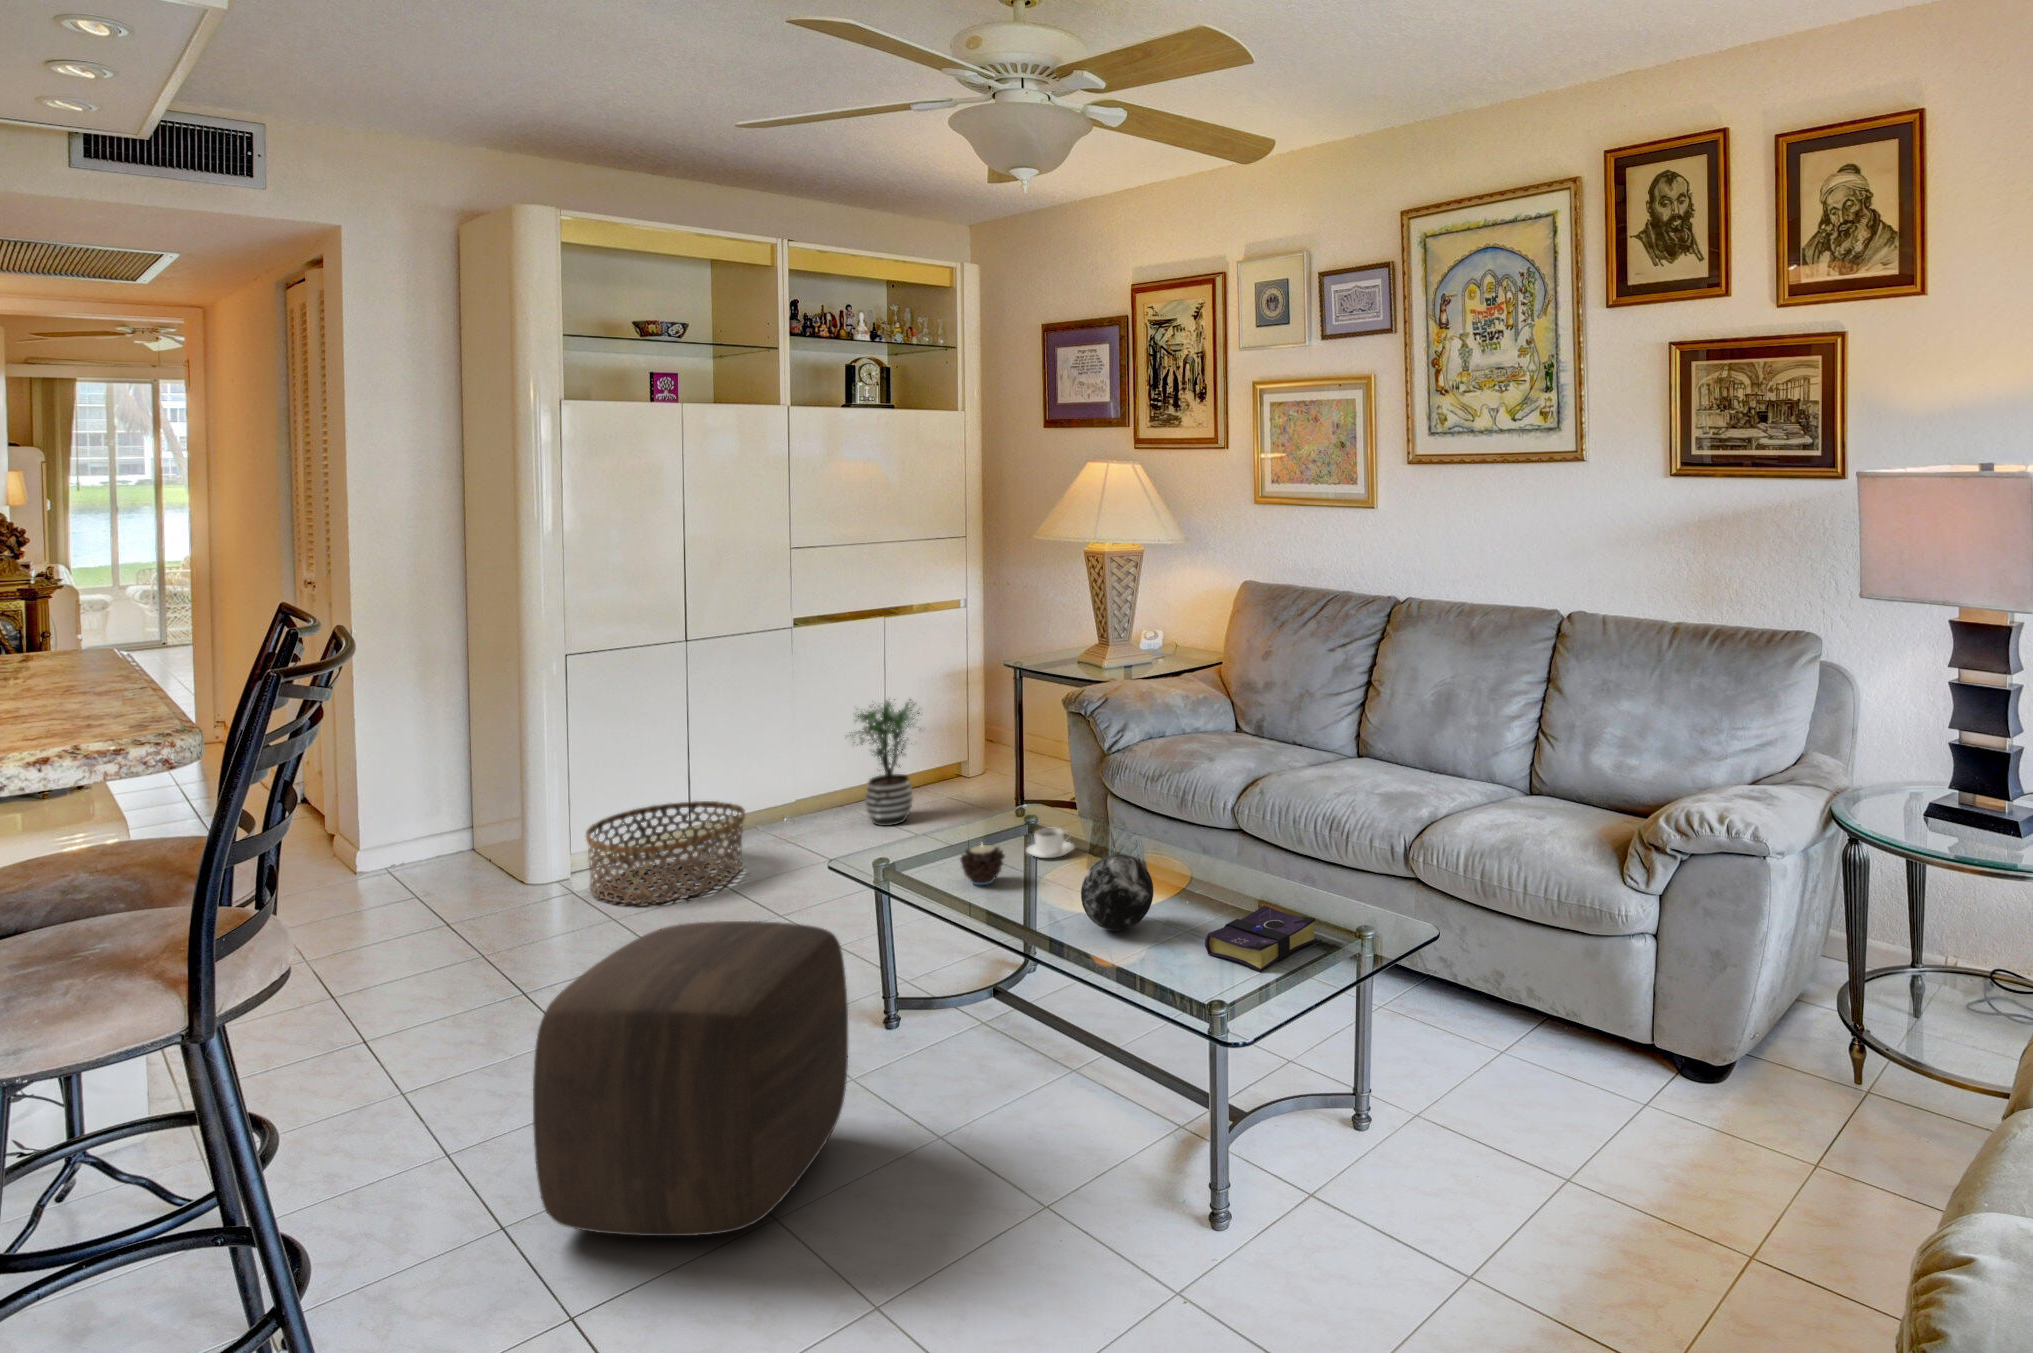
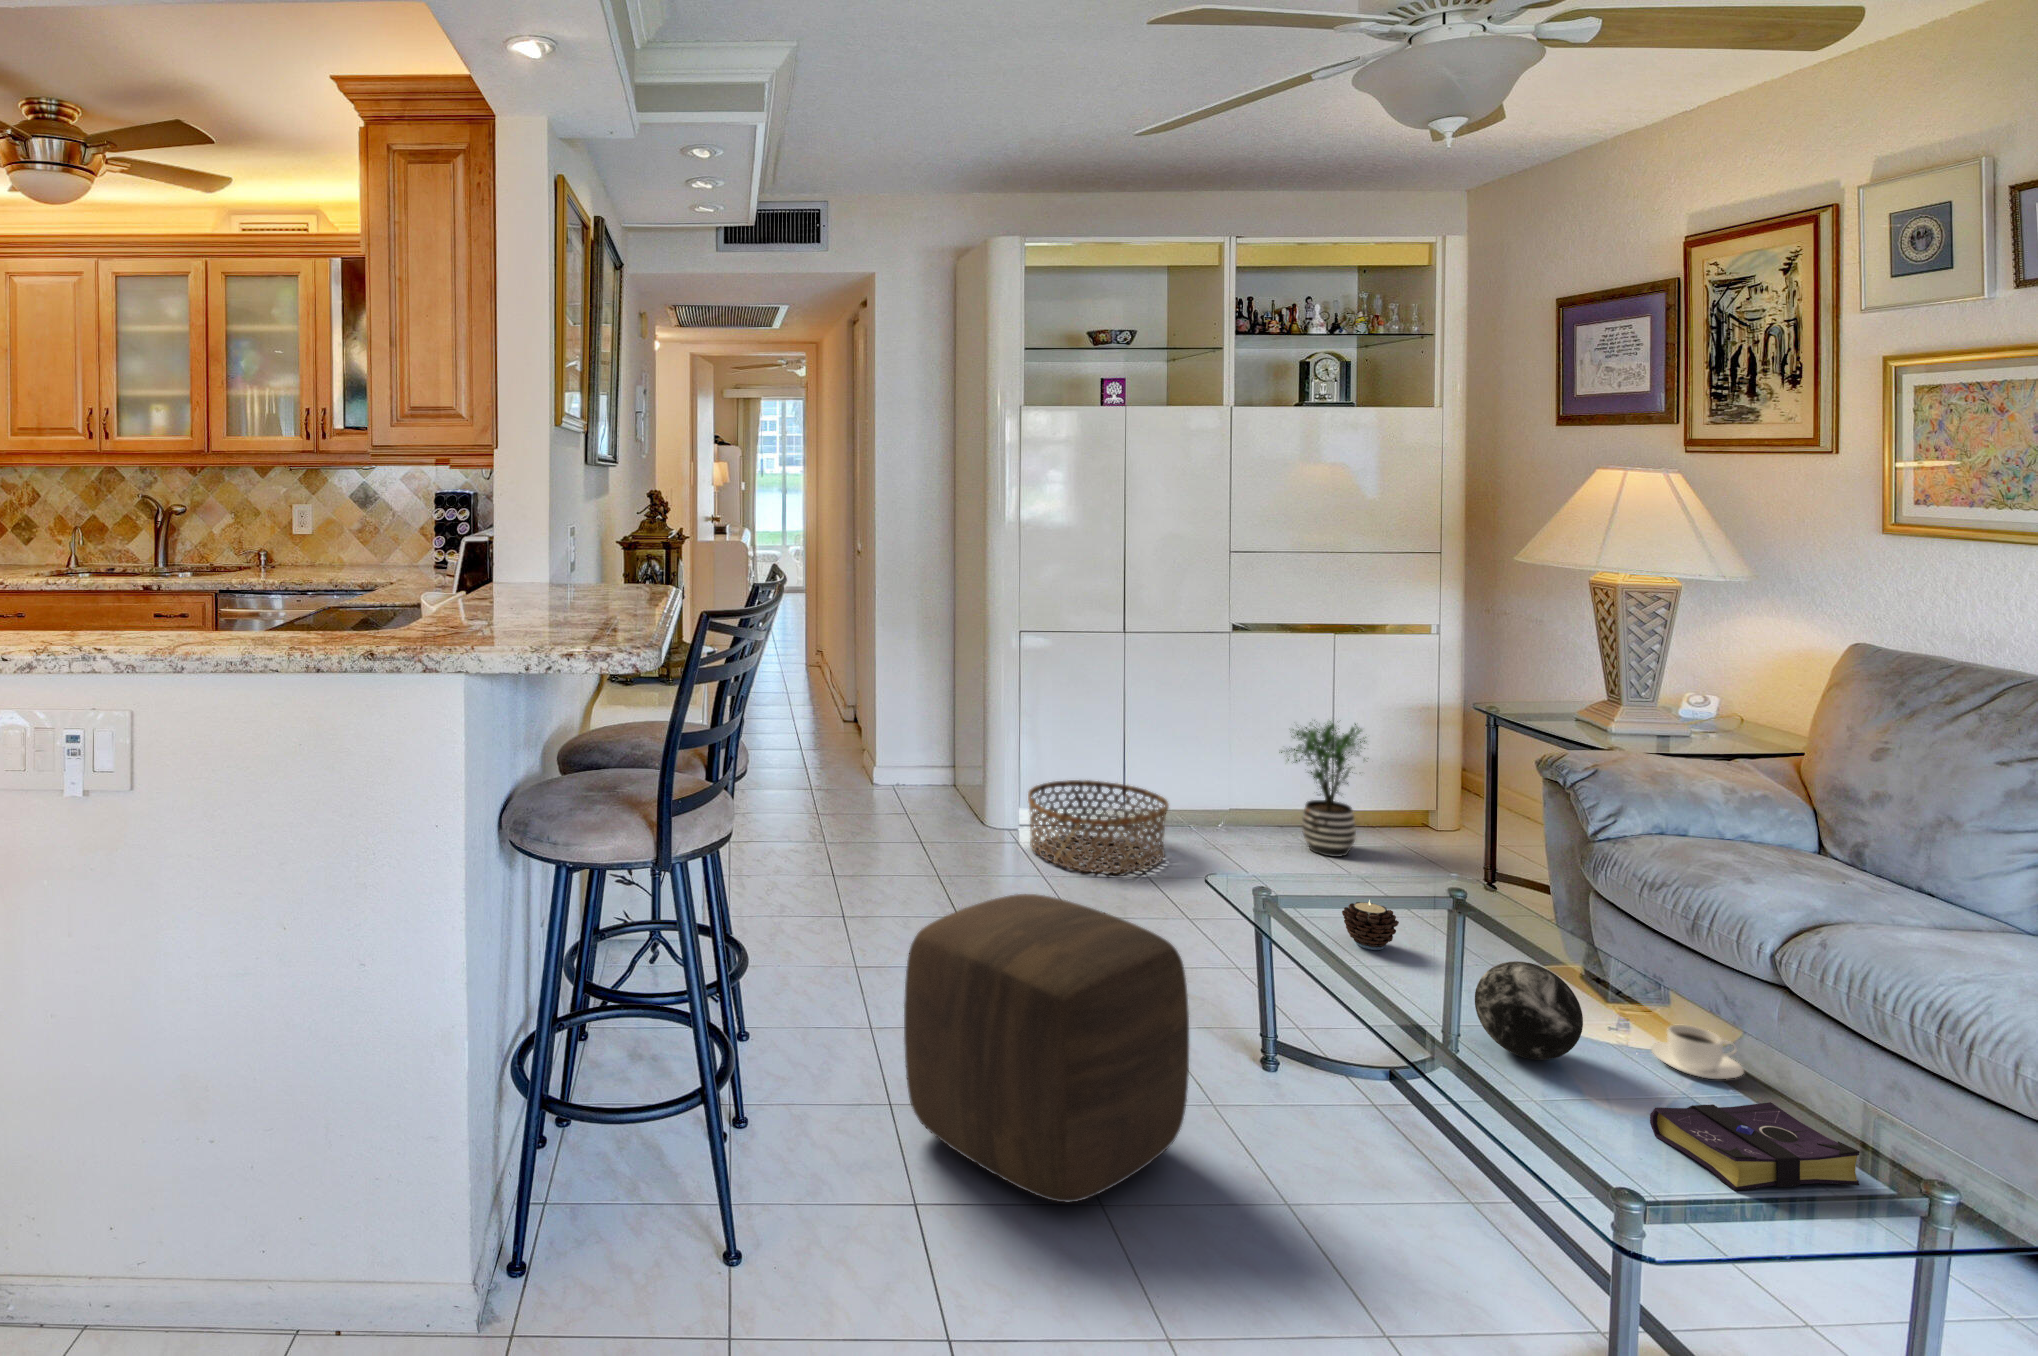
coffee cup: present [1026,828,1074,858] -> present [1651,1024,1744,1079]

